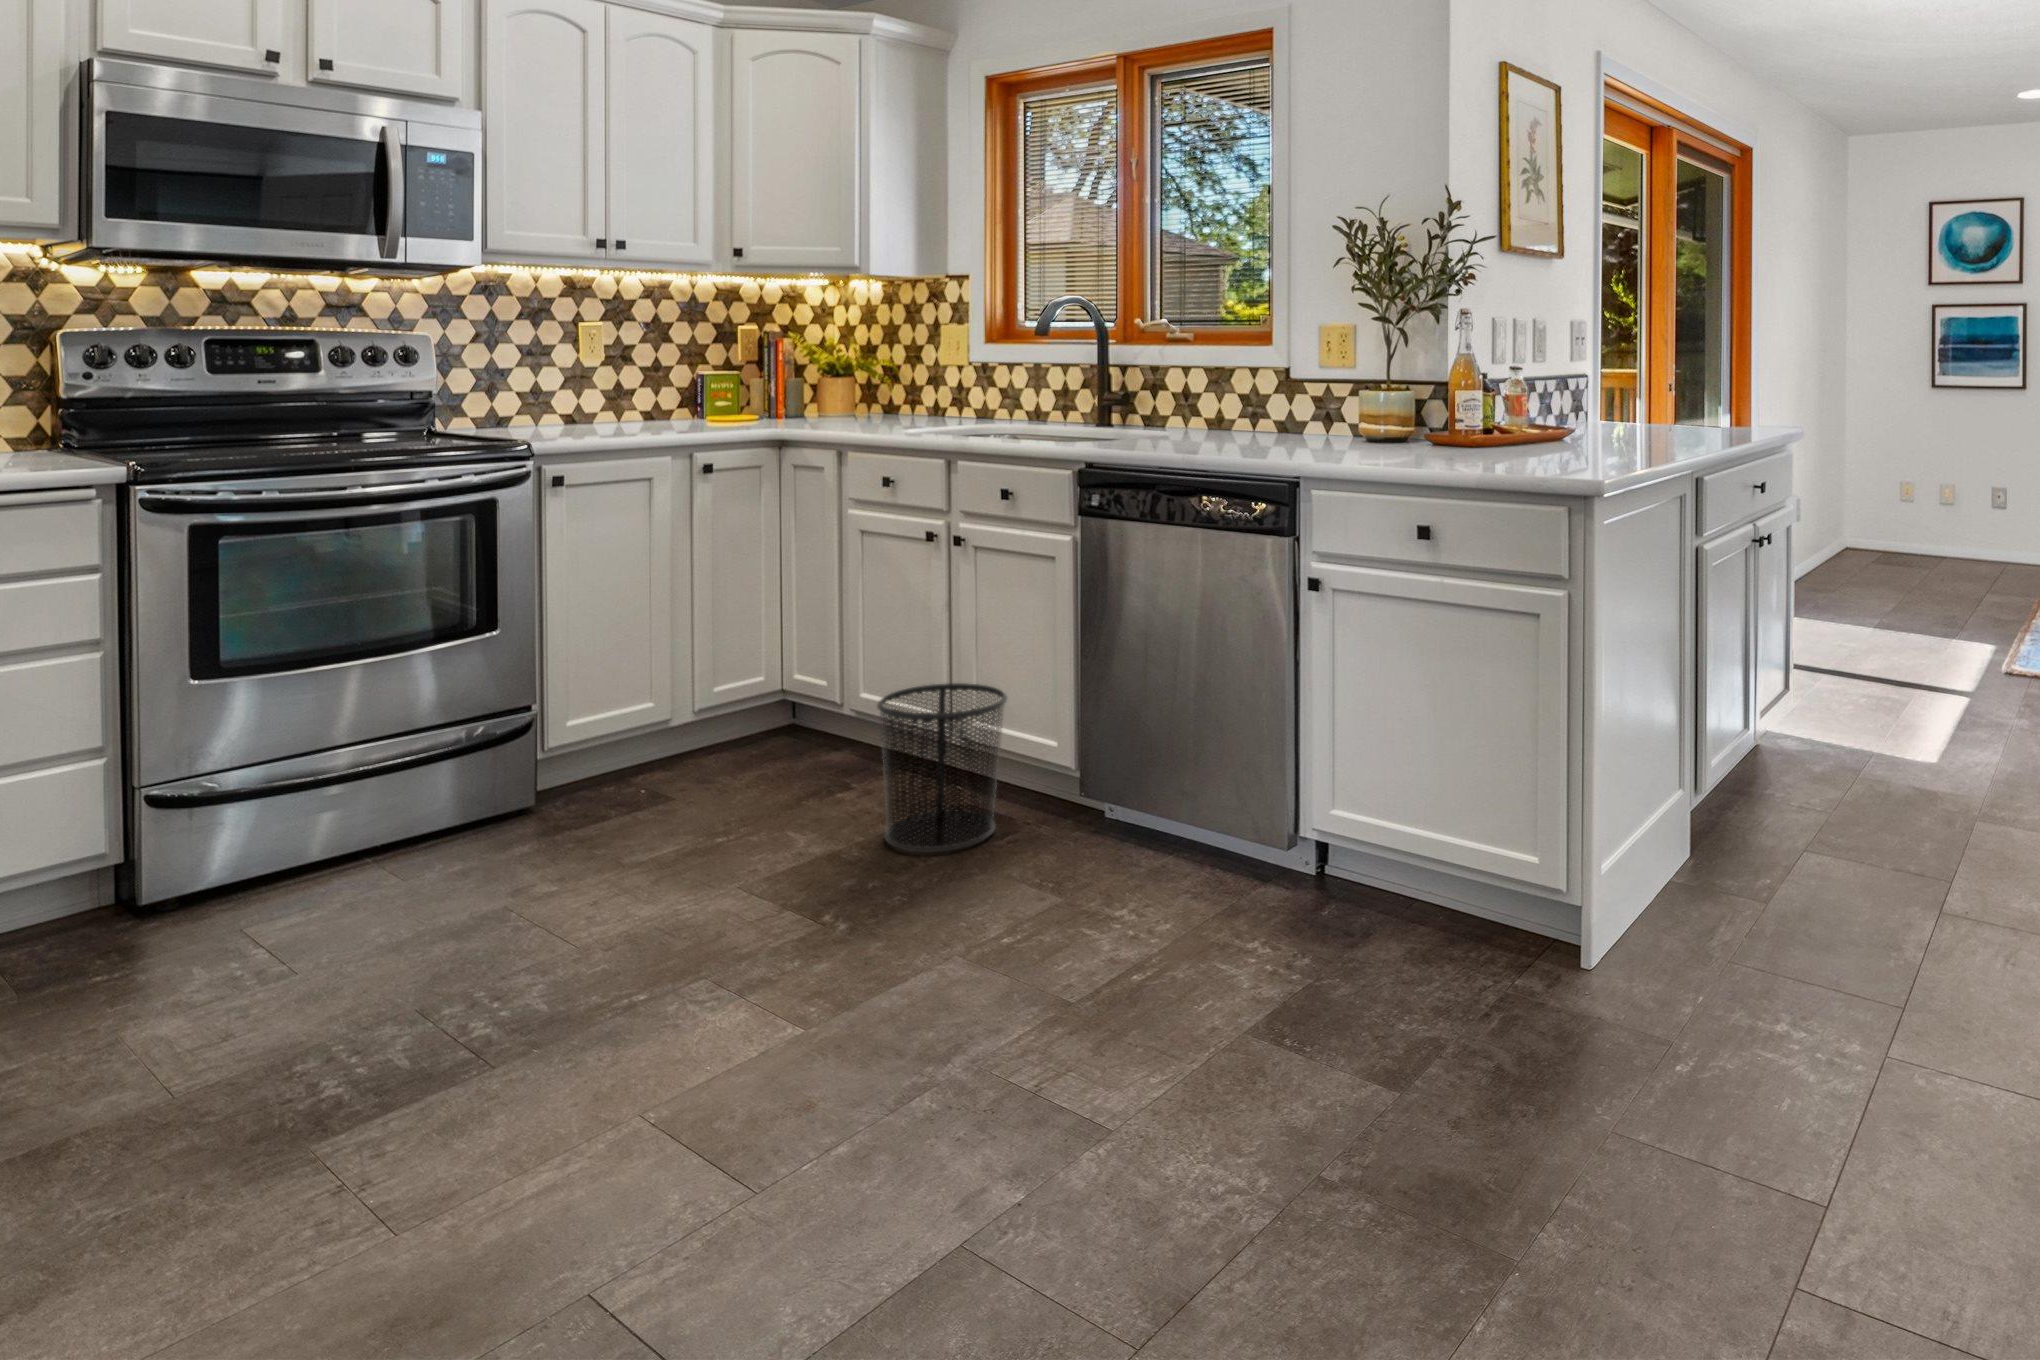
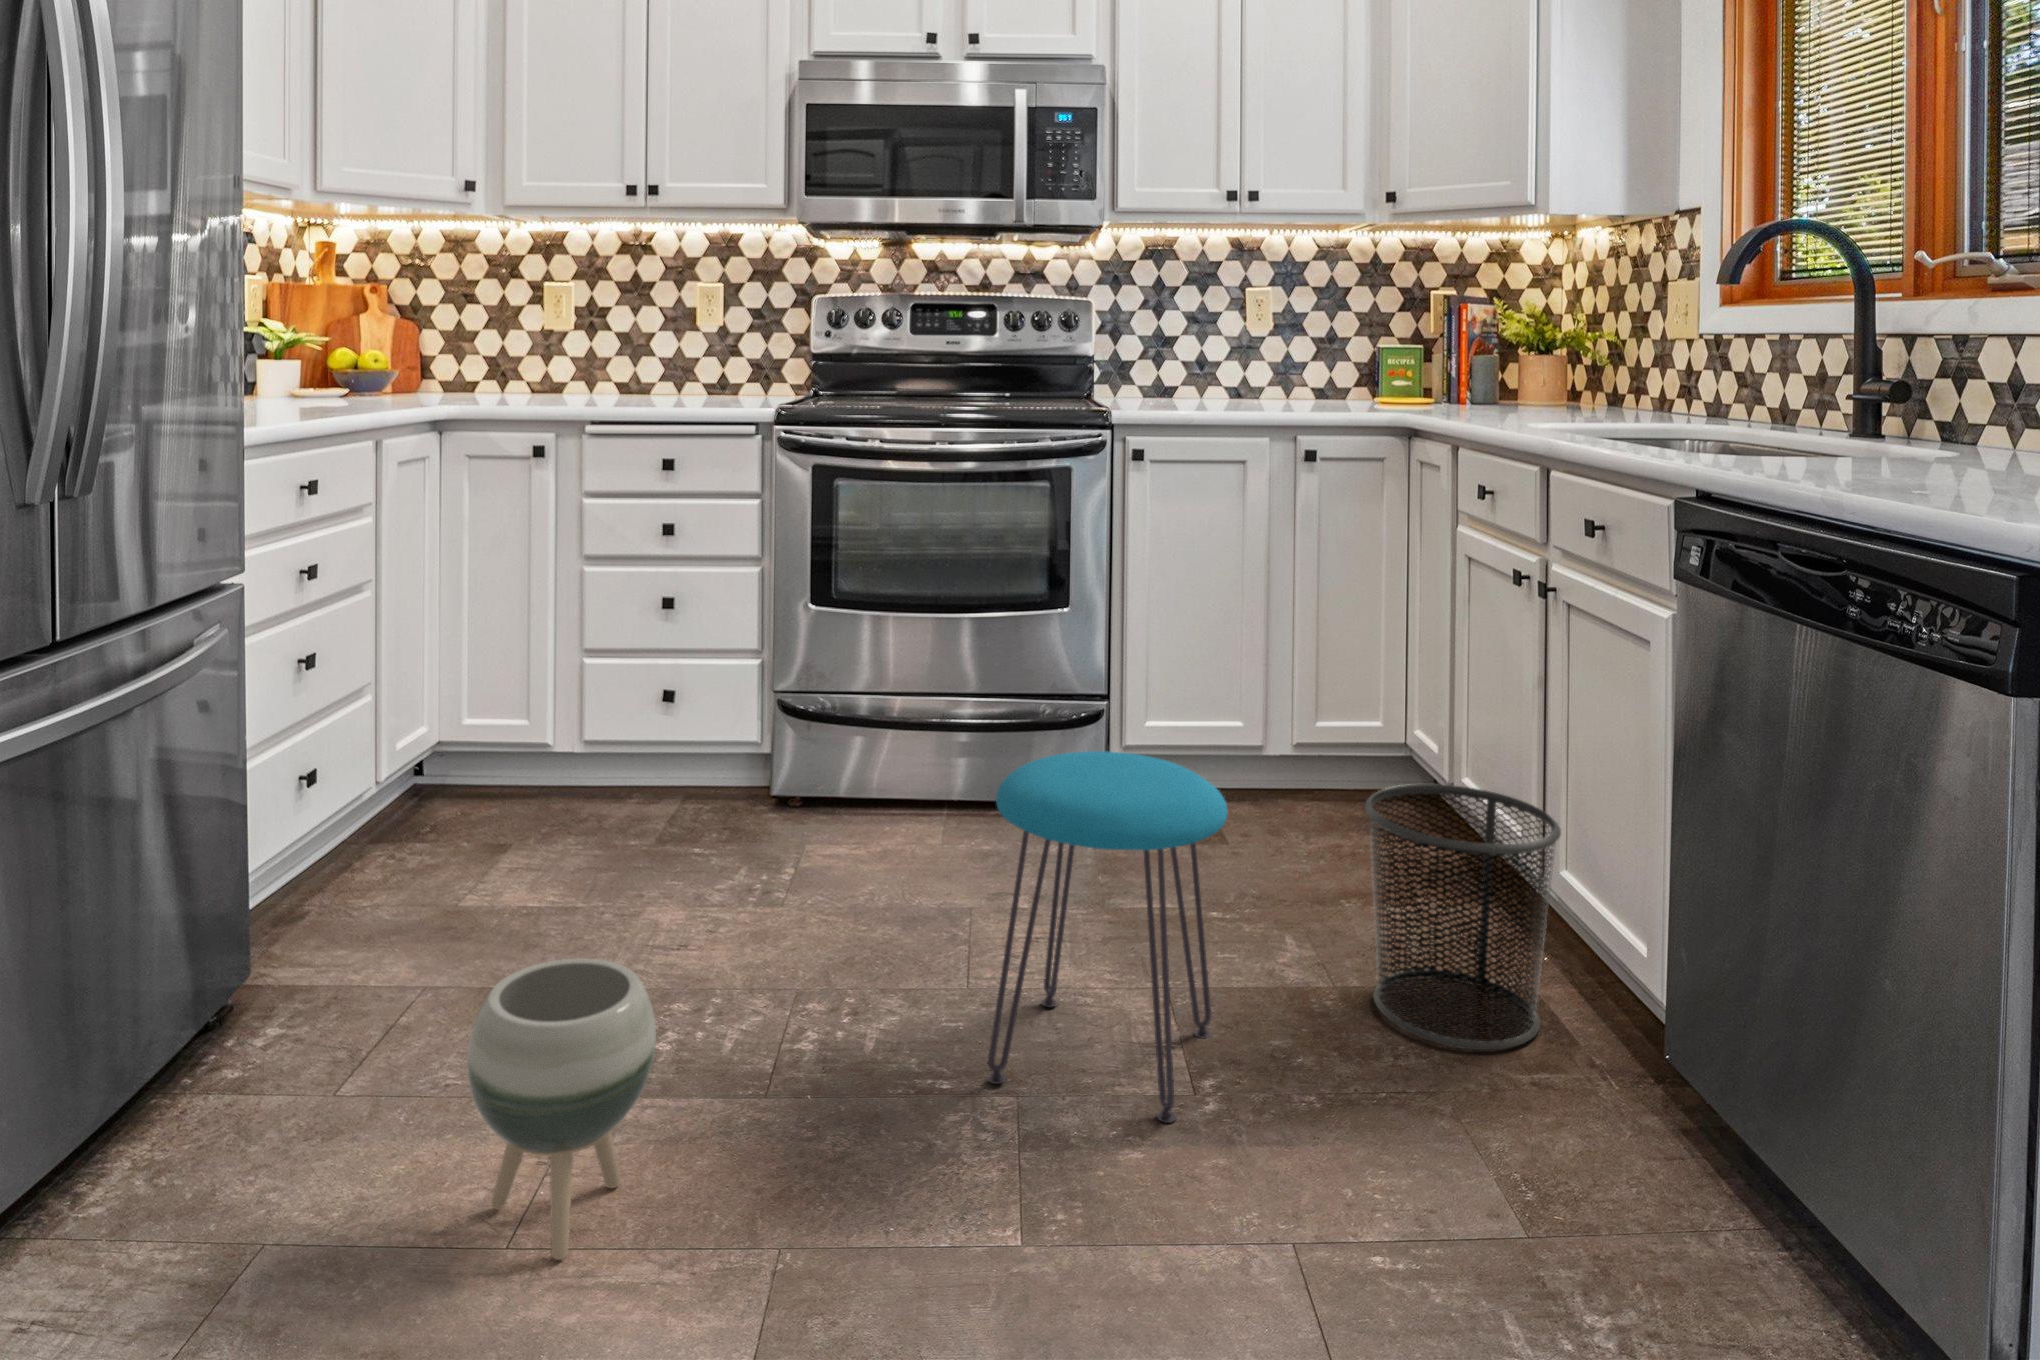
stool: none [657,708,850,987] -> present [988,751,1228,1123]
planter: none [339,976,536,1246] -> present [467,958,656,1260]

